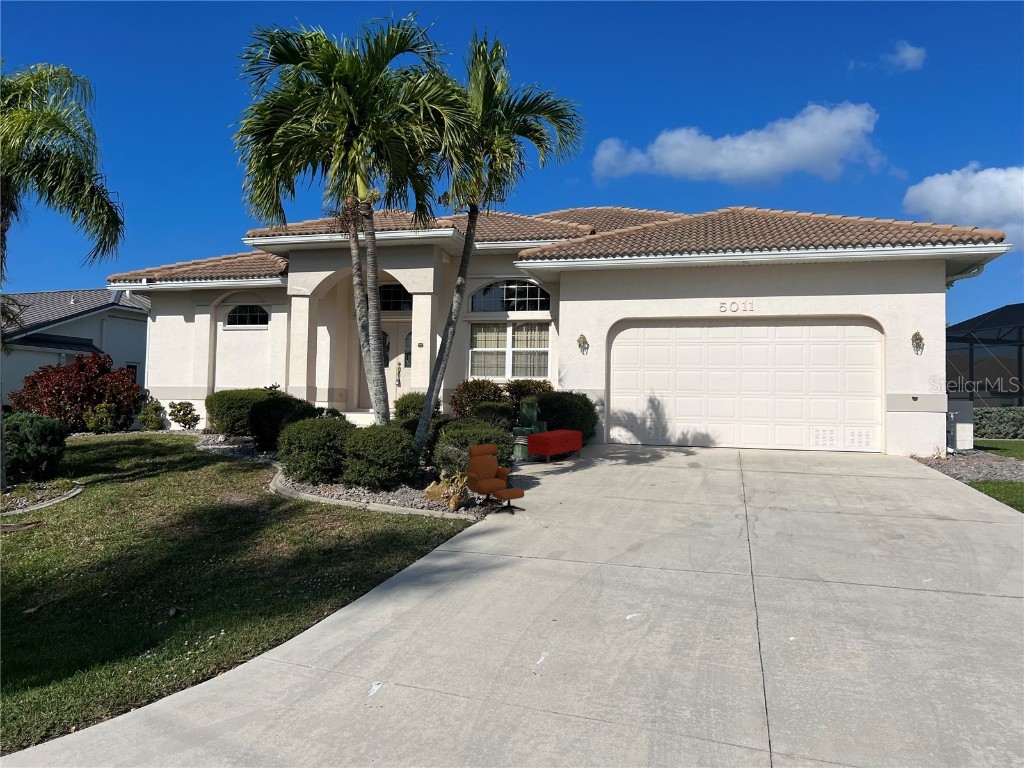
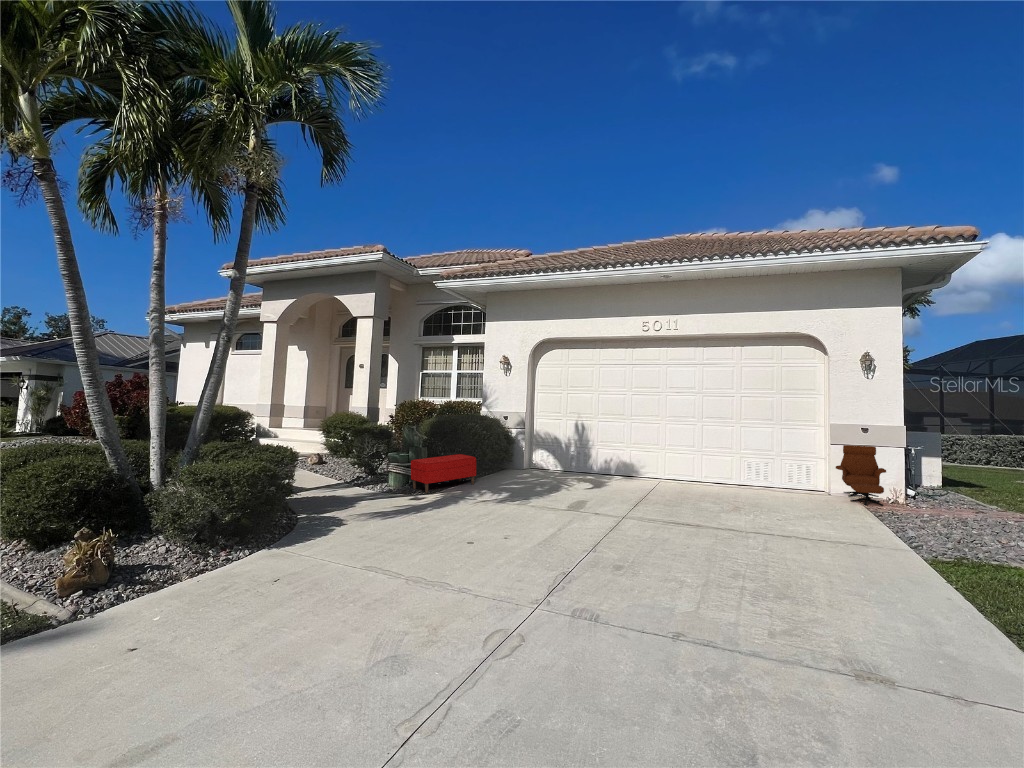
lounge chair: present [464,444,525,514] -> present [836,445,886,506]

